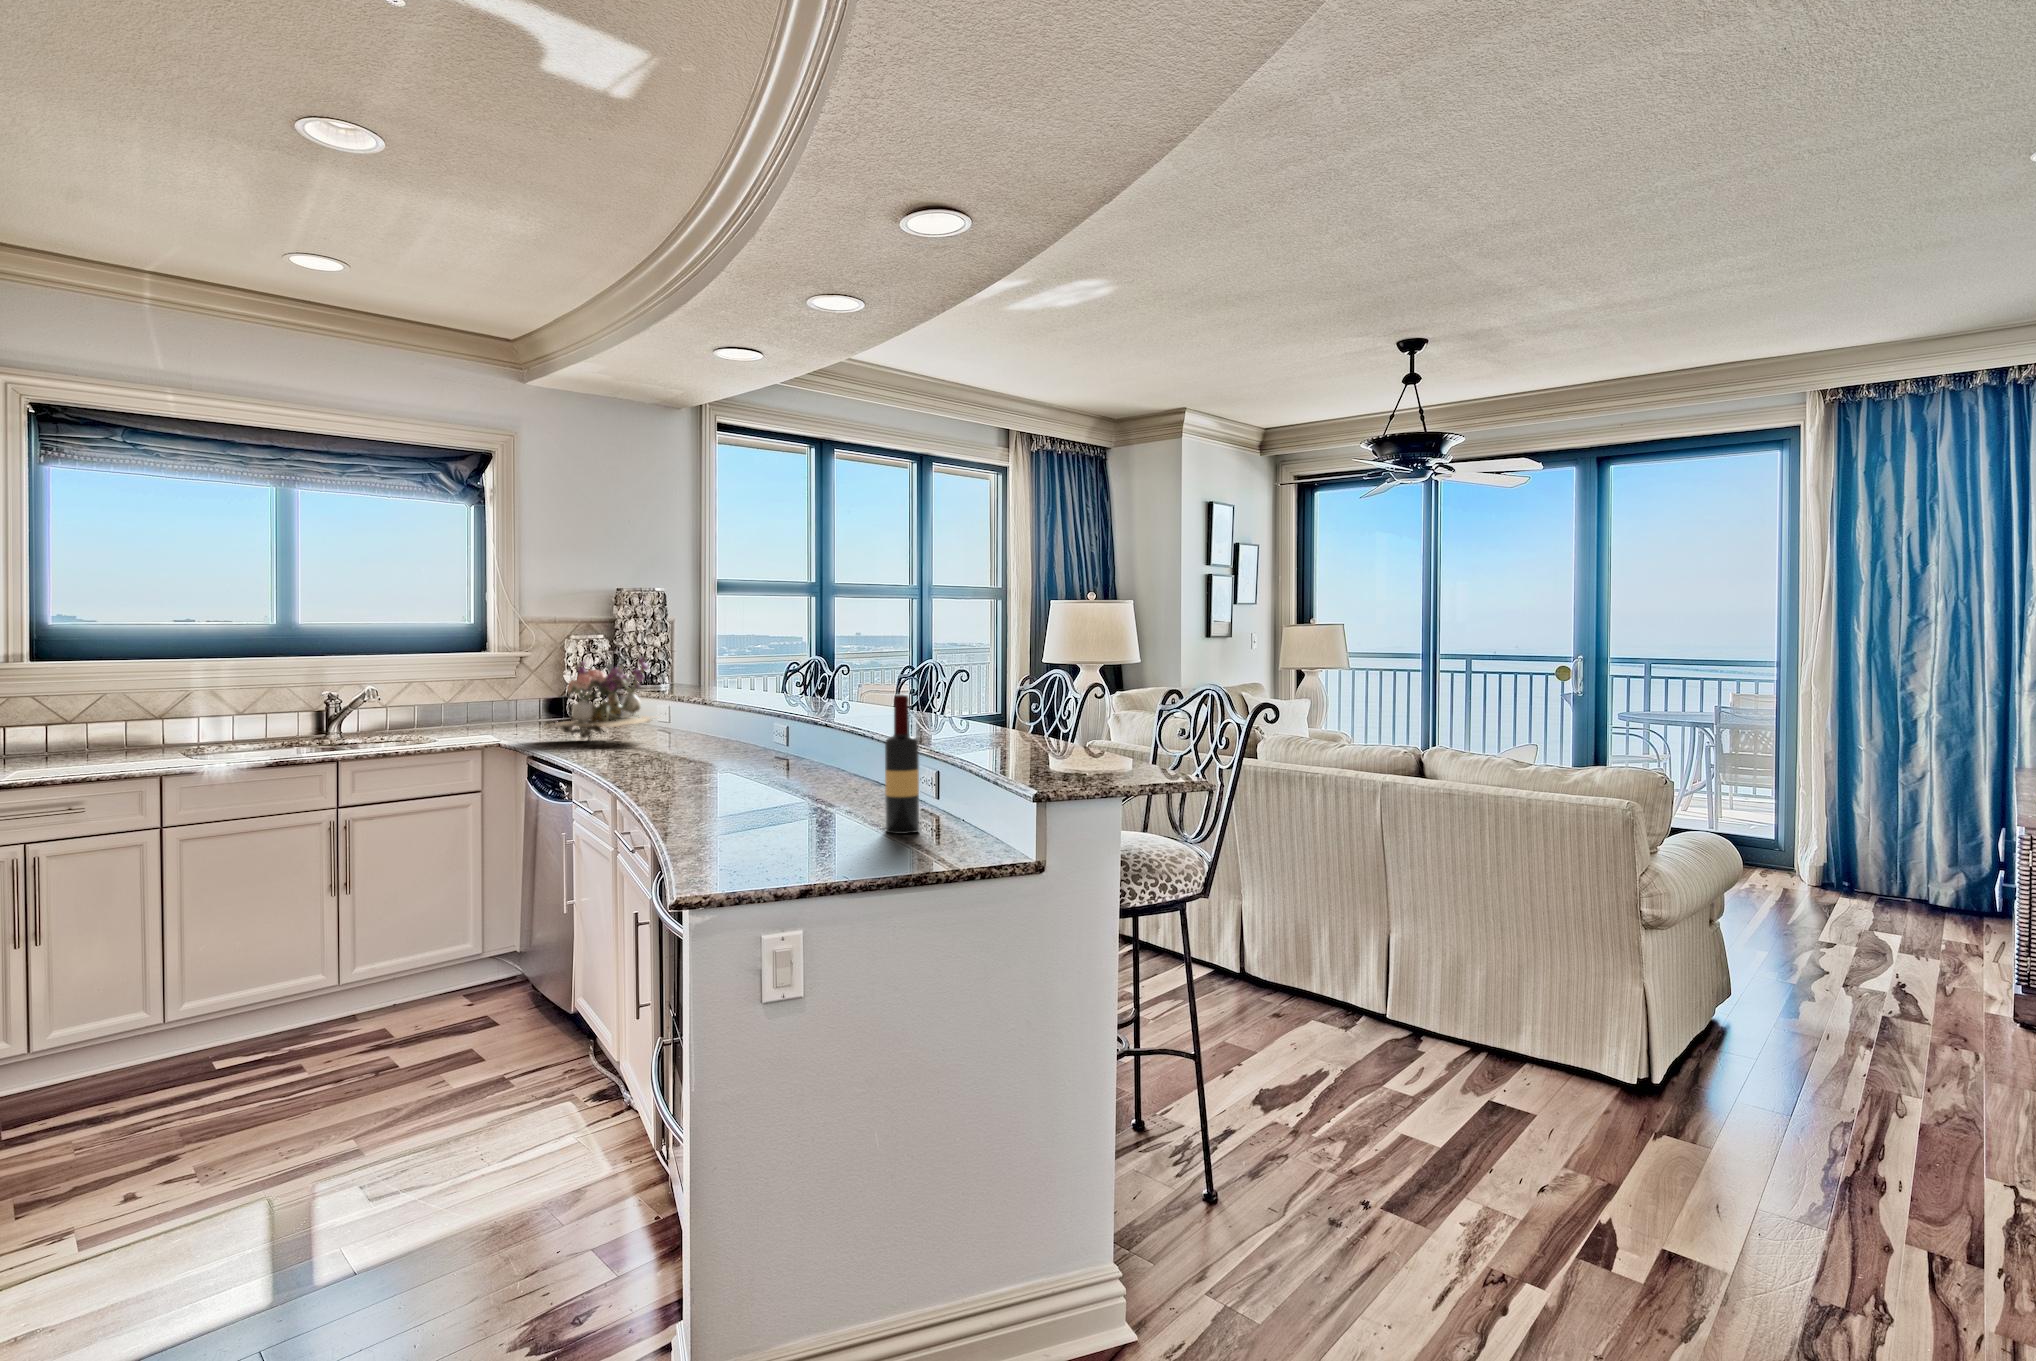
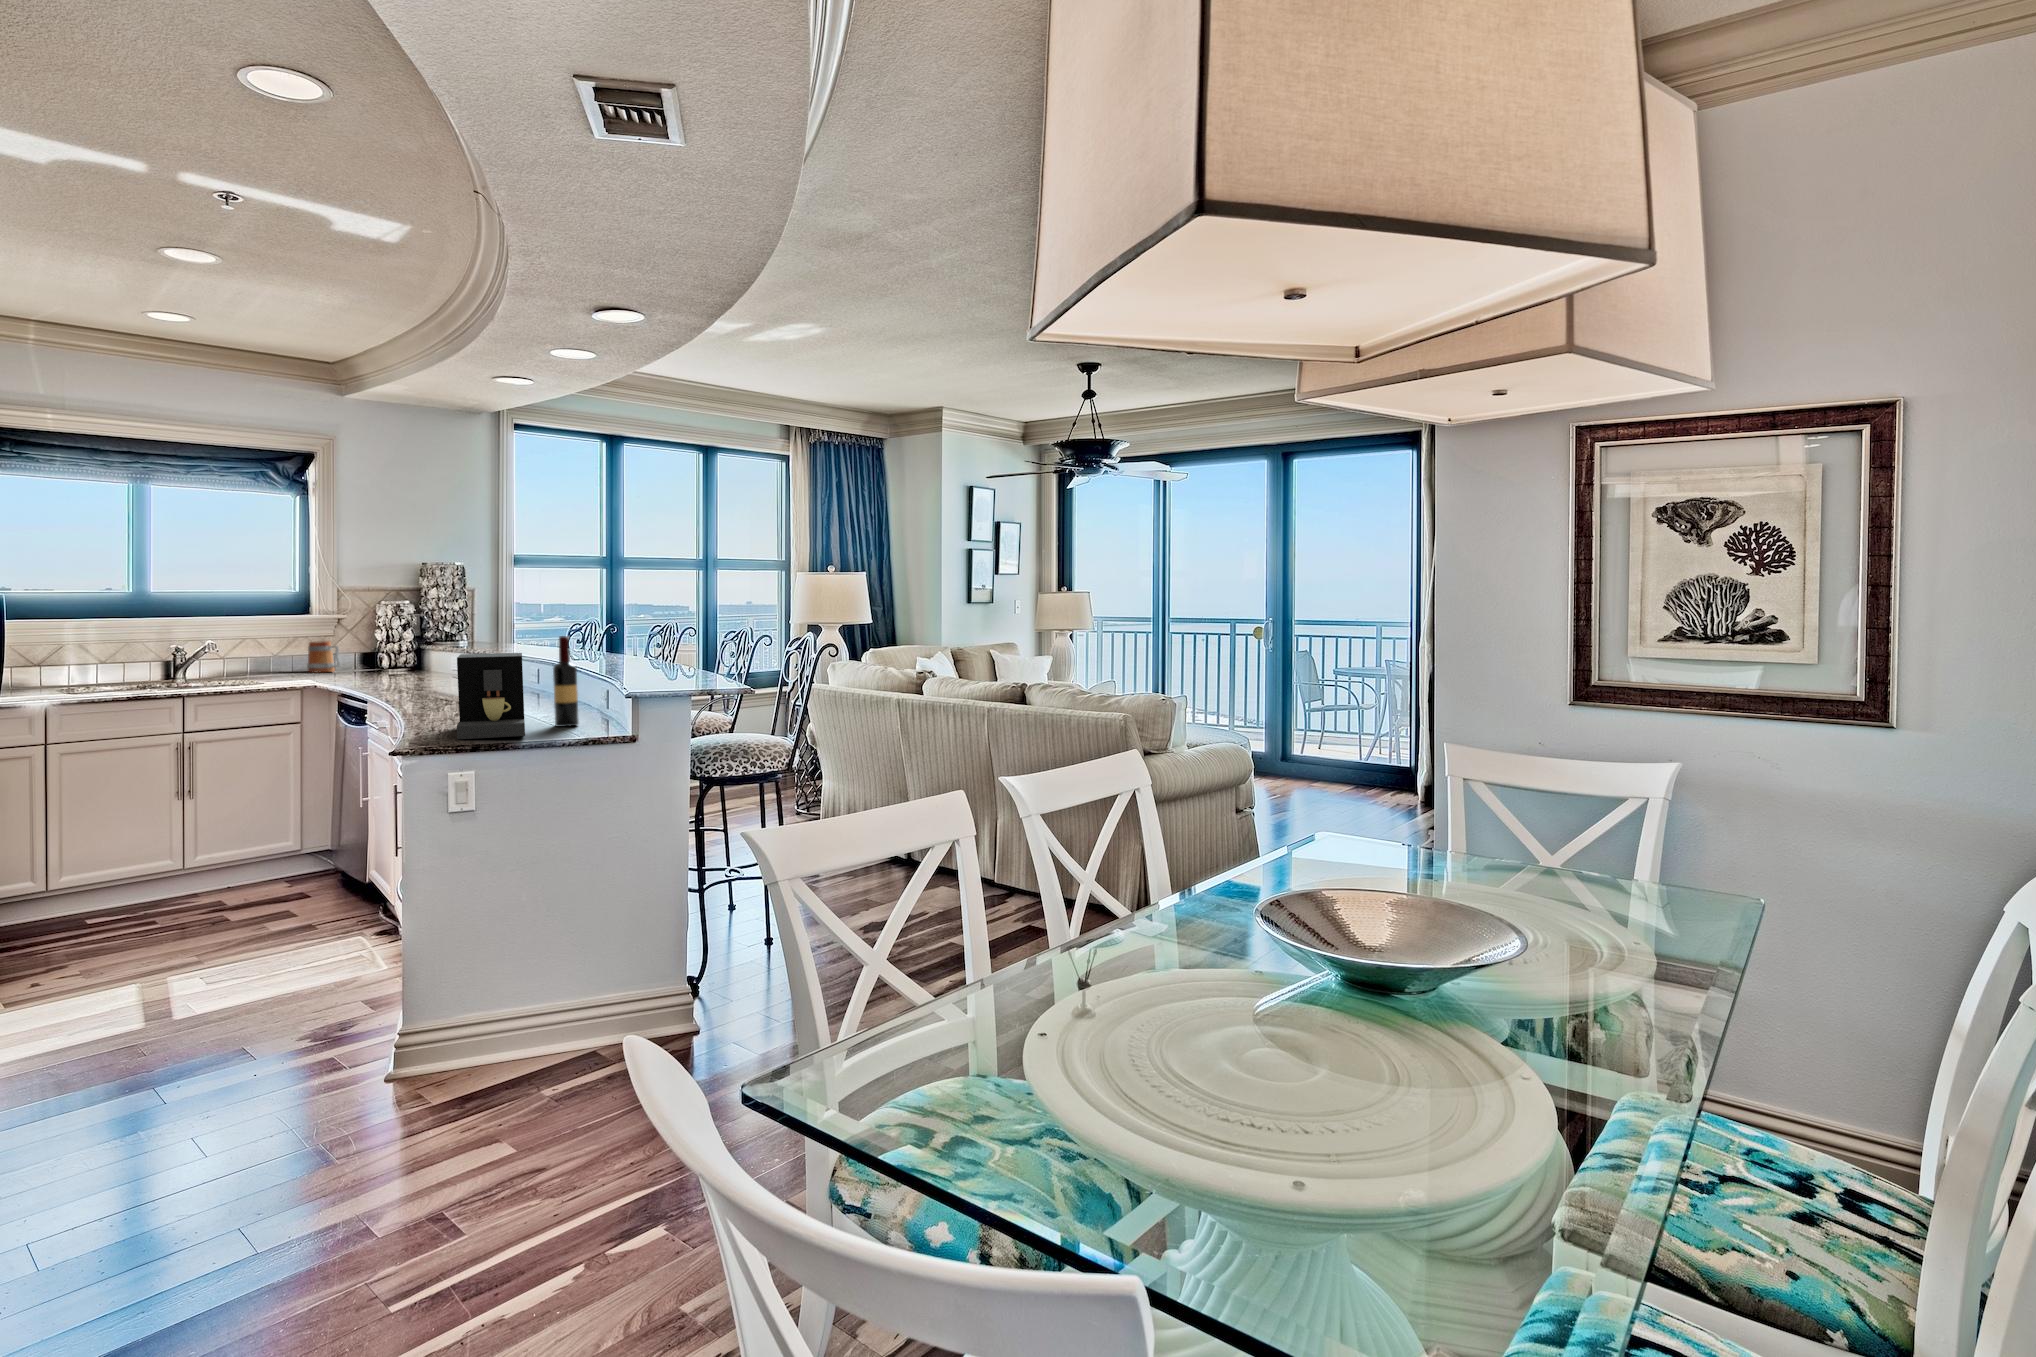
flower arrangement: present [553,656,652,741] -> none [352,616,449,683]
mug: none [484,686,524,725] -> present [307,641,341,673]
coffee maker: none [762,721,888,874] -> present [457,653,525,739]

